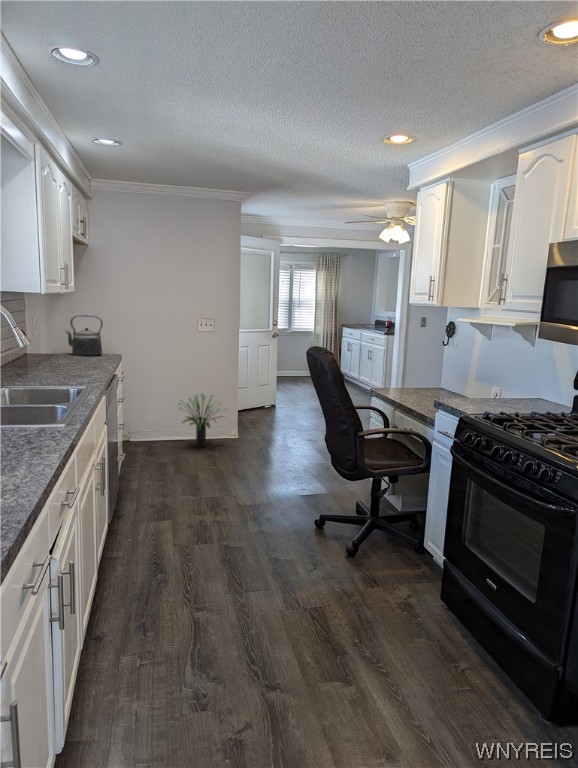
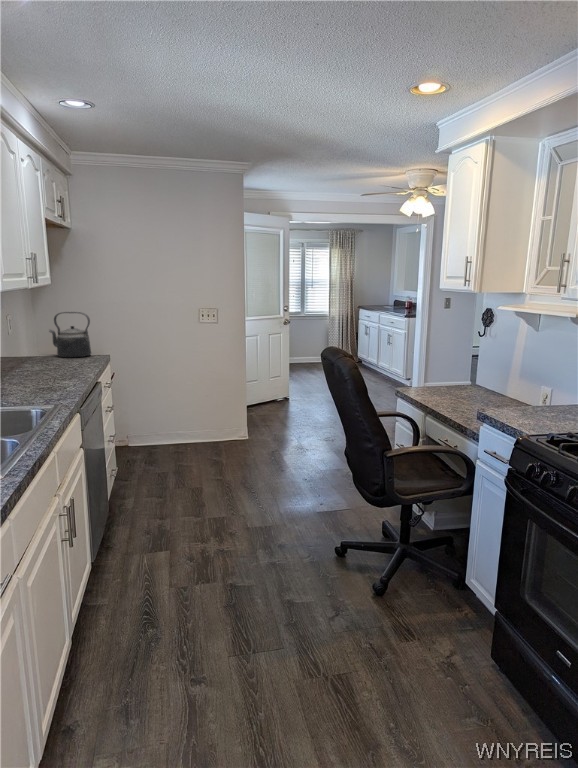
potted plant: present [178,393,228,447] -> none [180,392,235,451]

